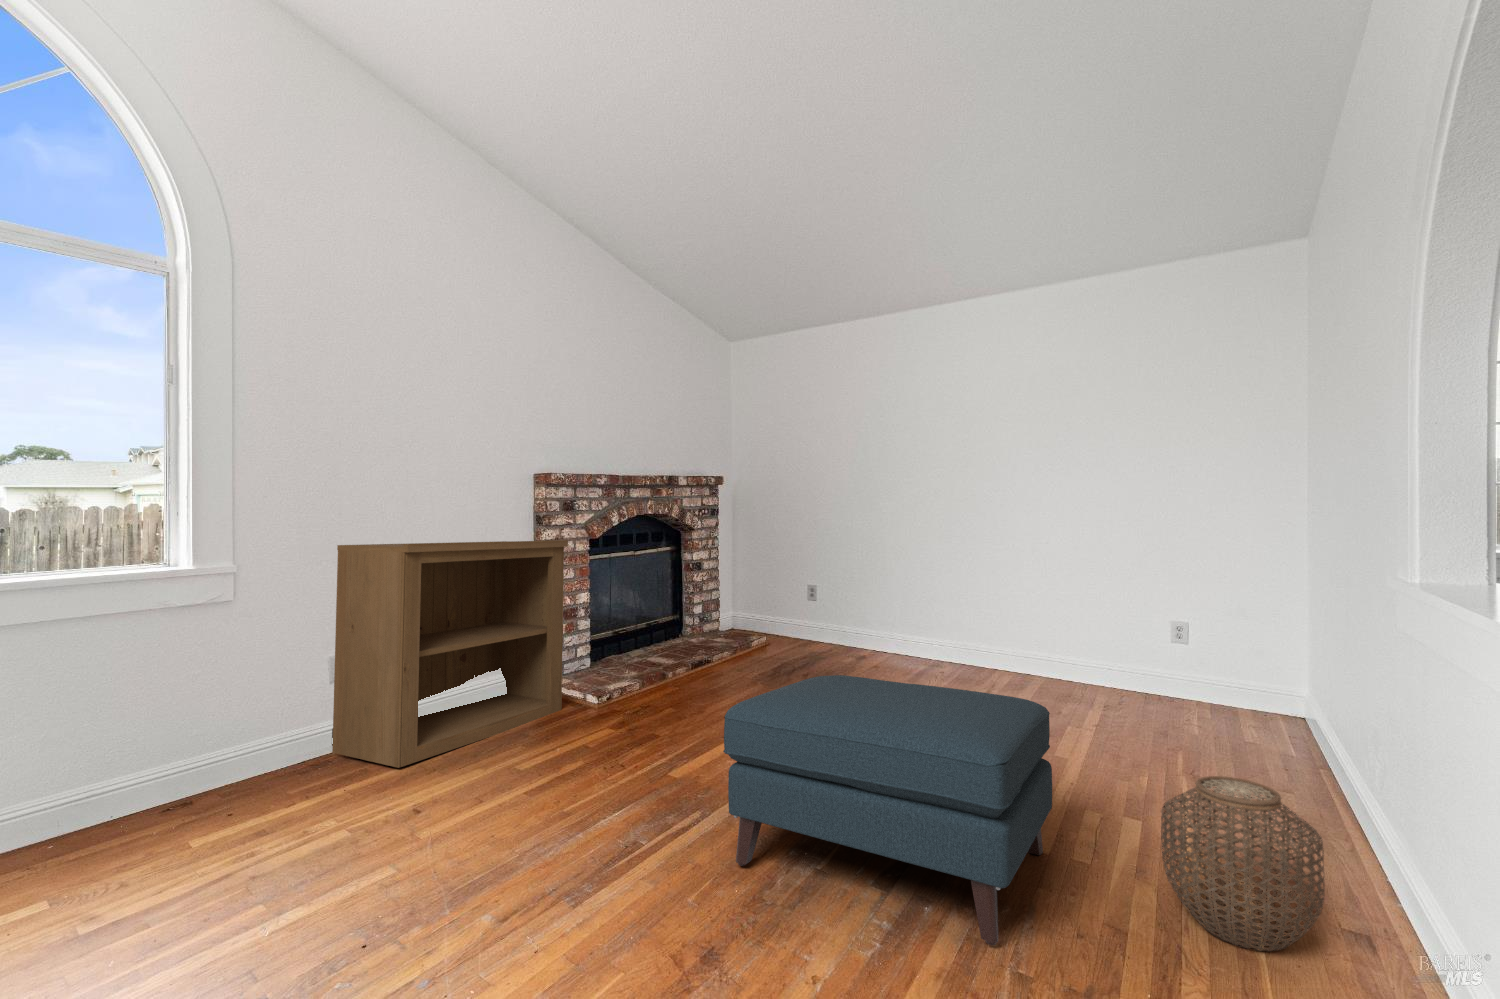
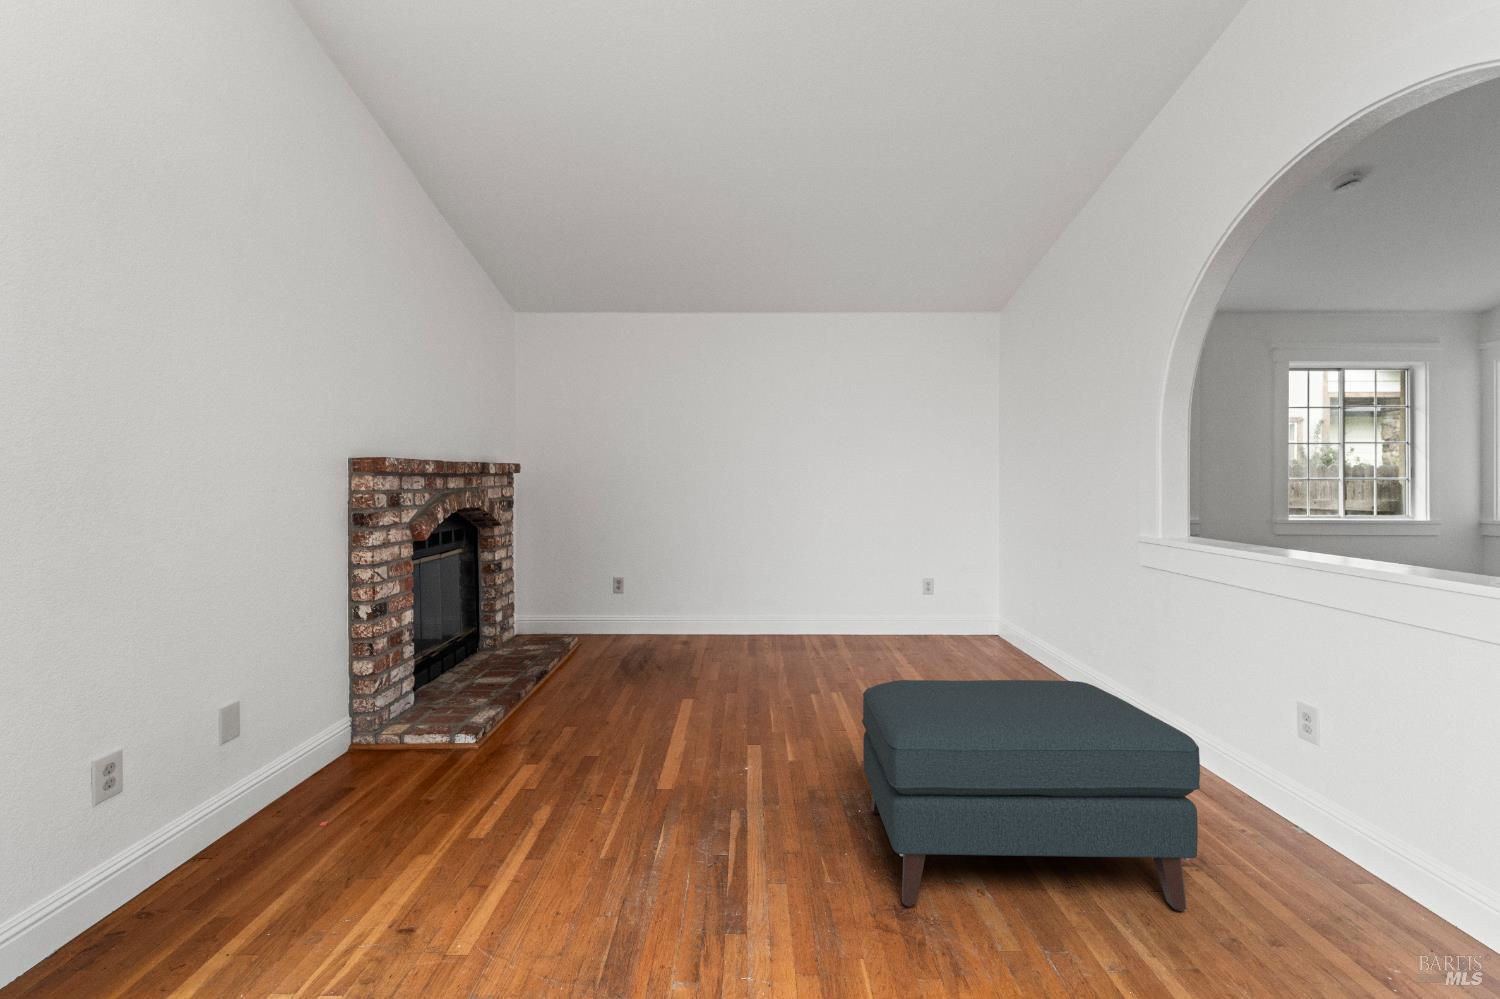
bookshelf: present [332,540,568,768] -> none [116,547,443,921]
woven basket: present [1161,776,1325,951] -> none [1202,723,1332,852]

